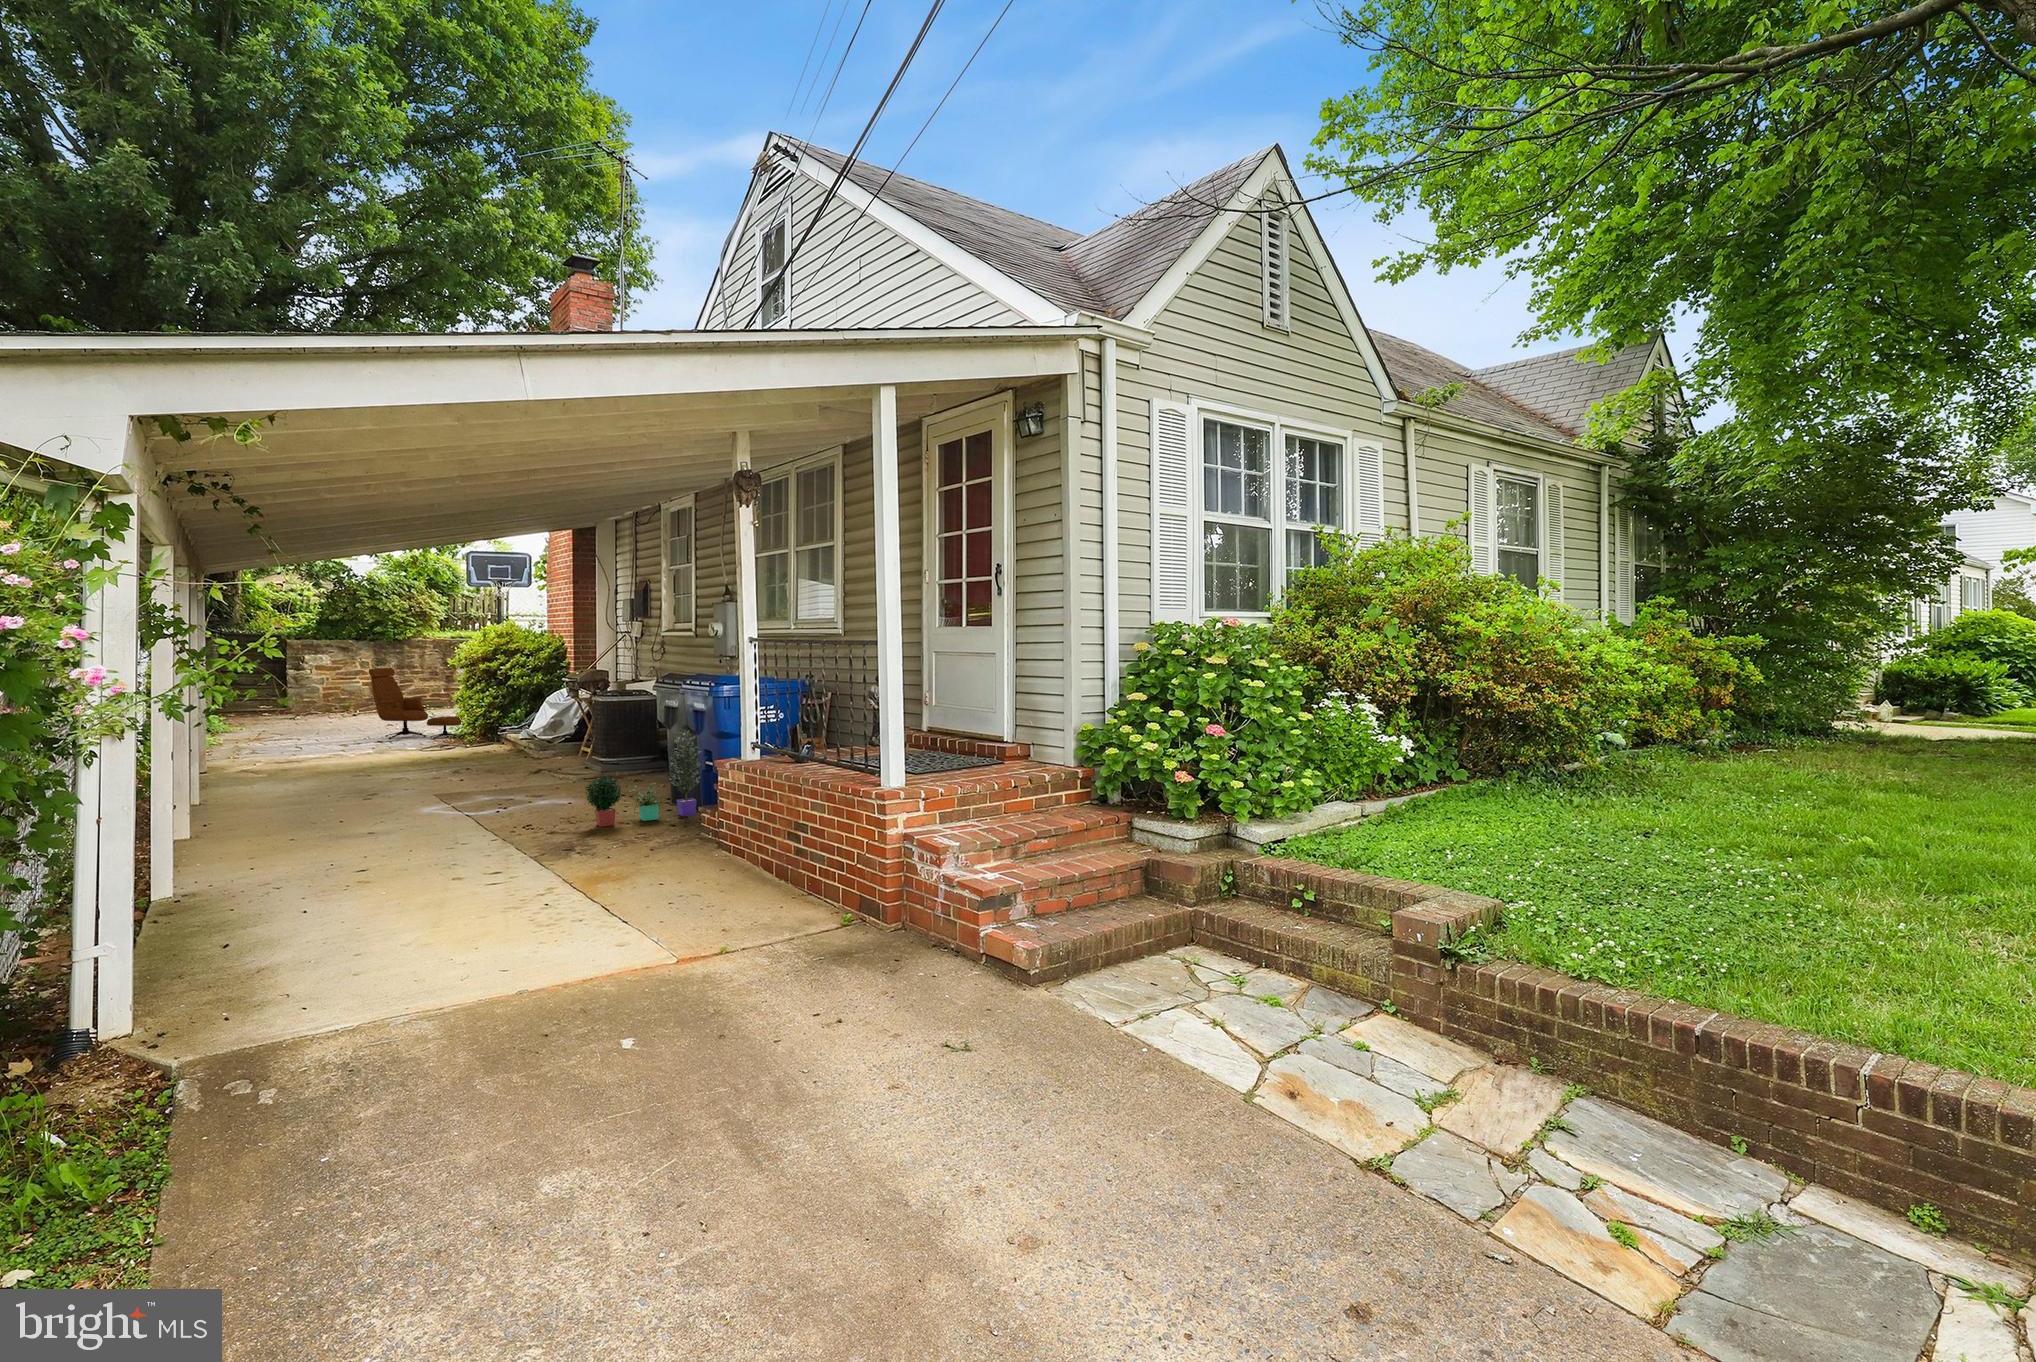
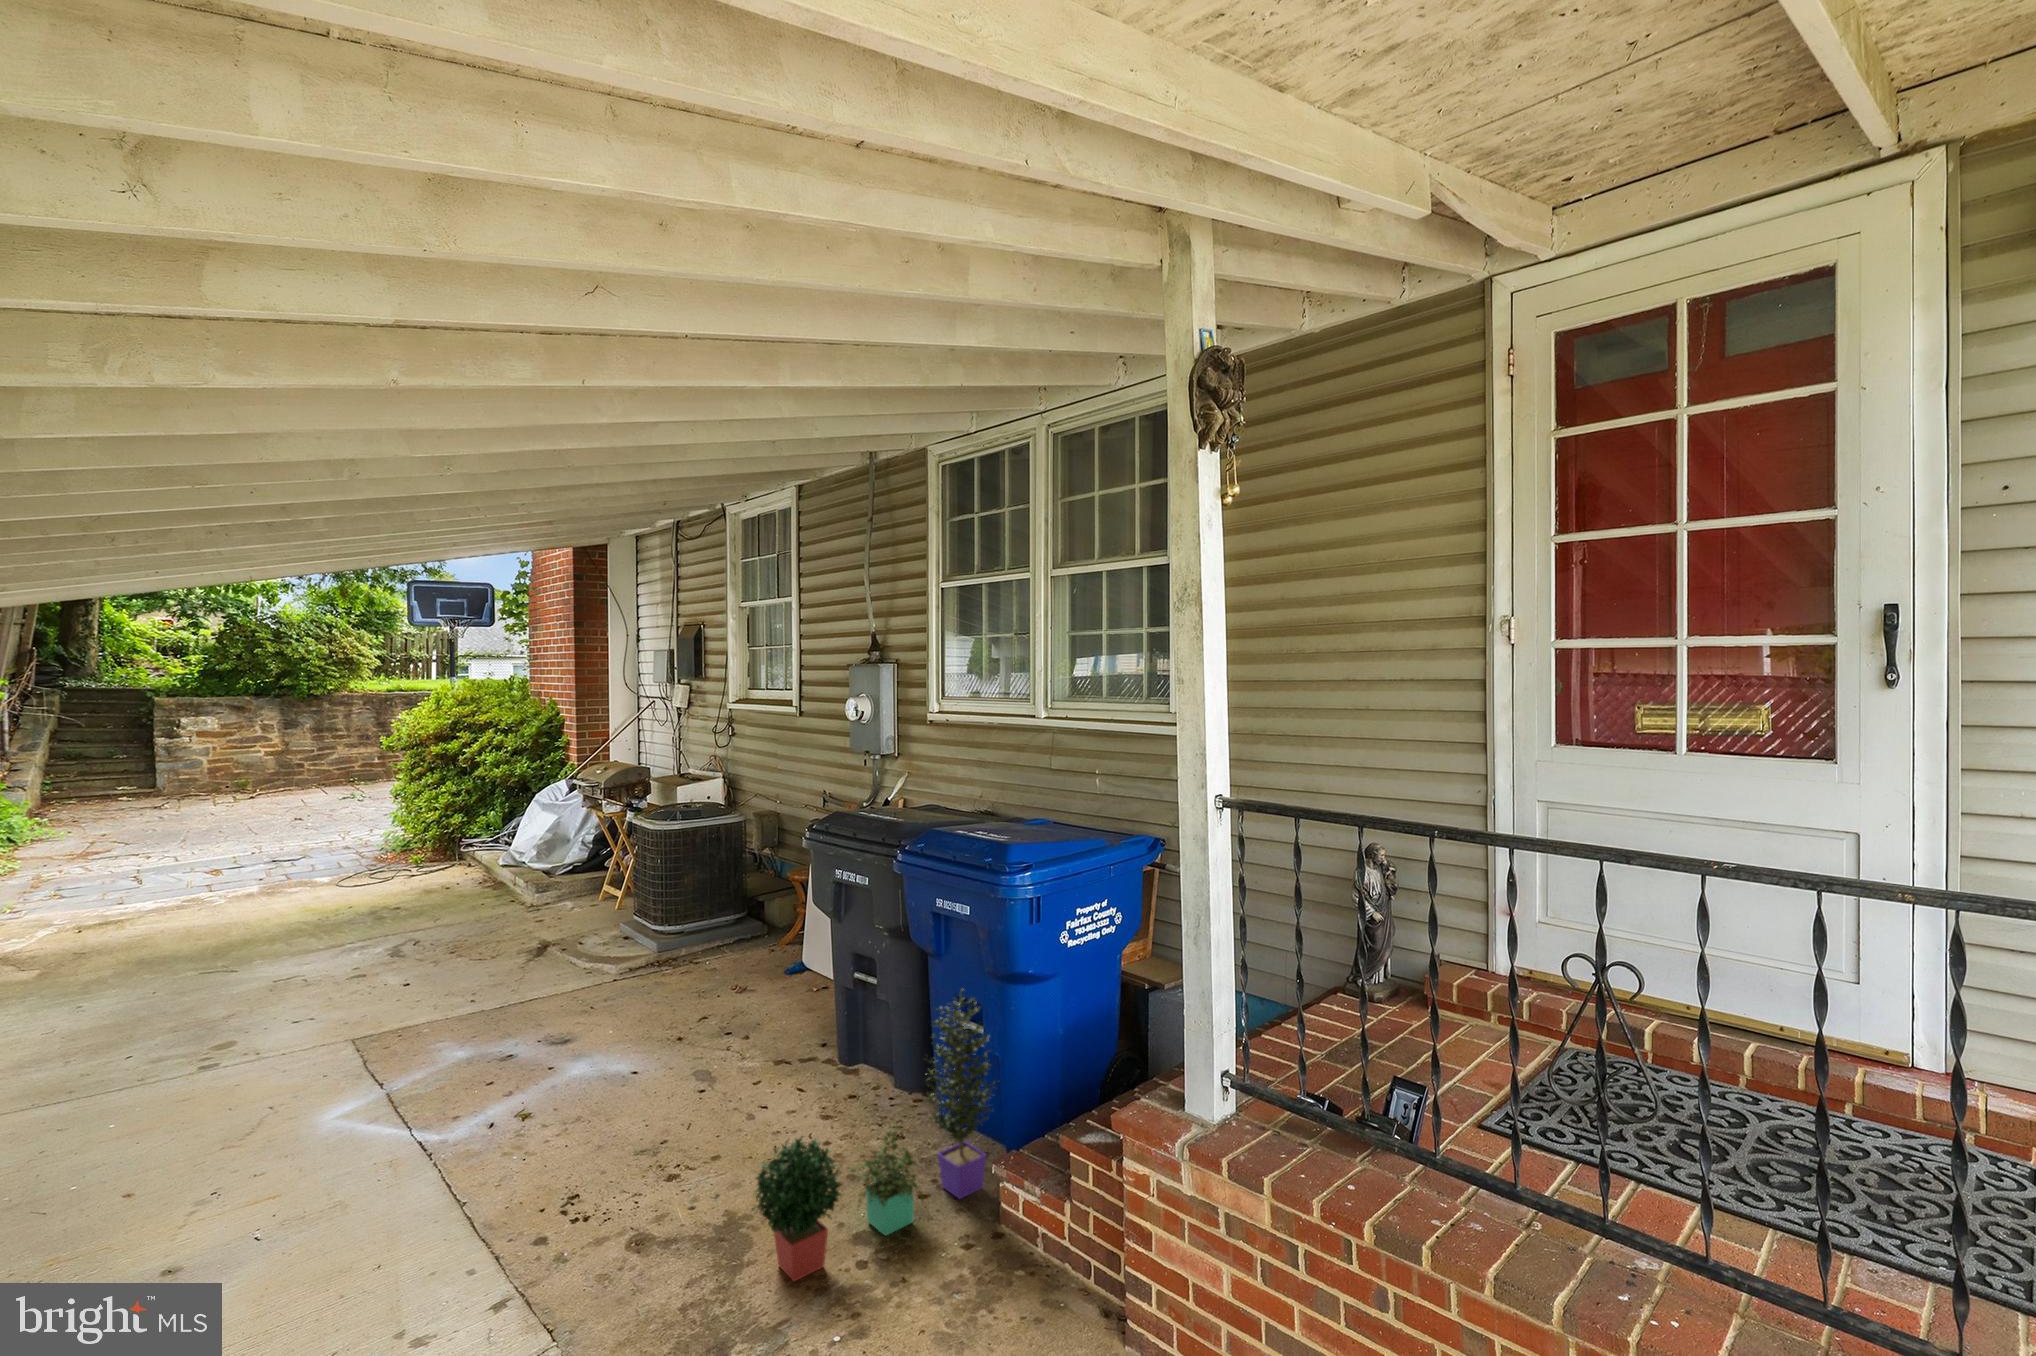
lounge chair: present [369,668,461,739] -> none [260,753,405,864]

